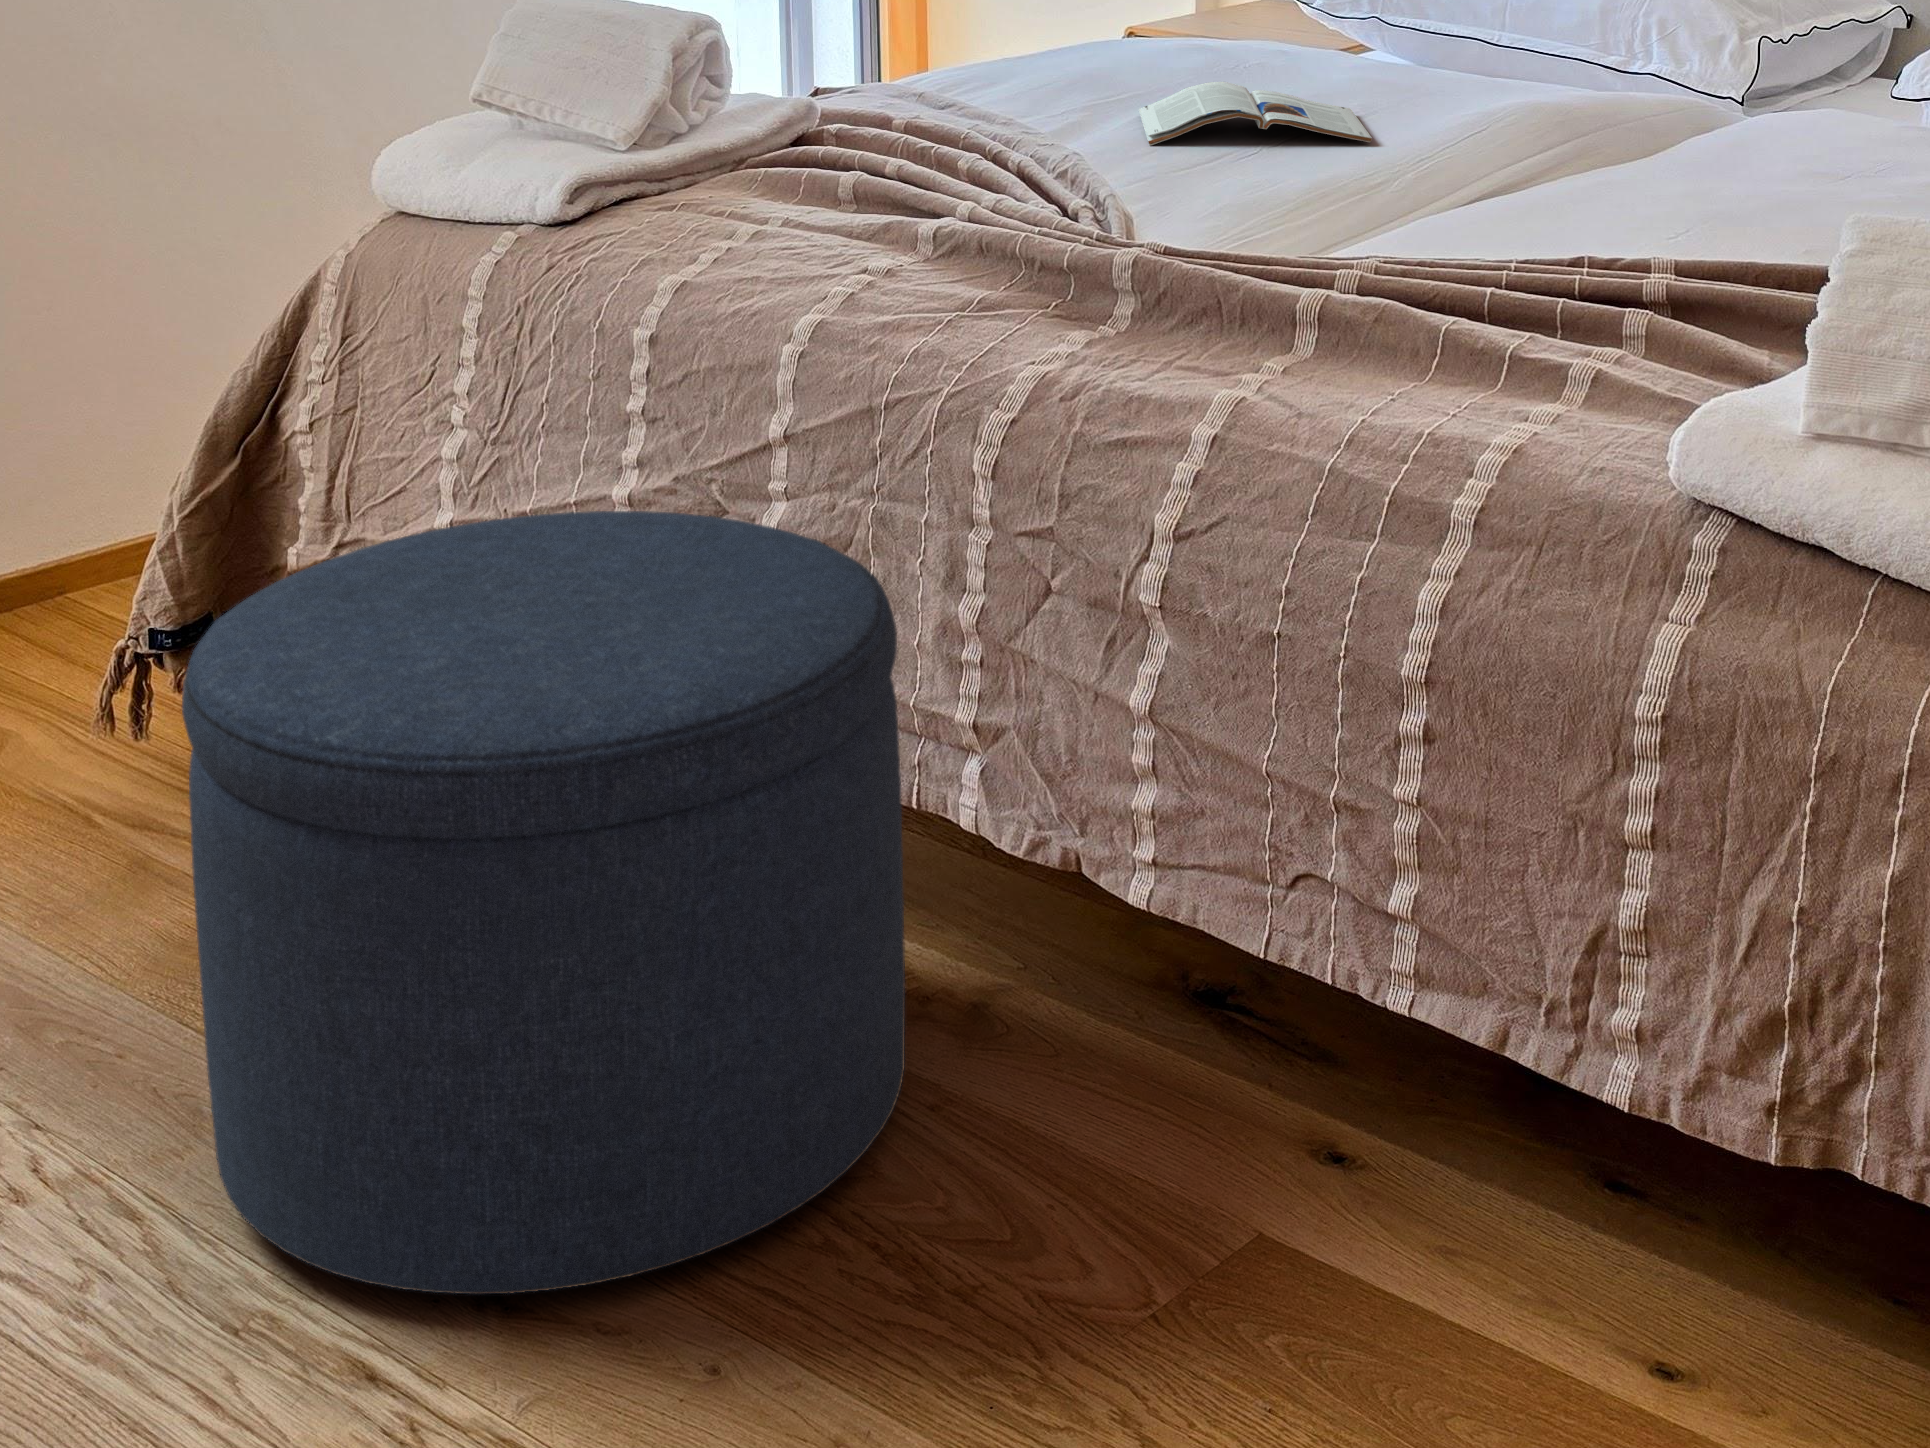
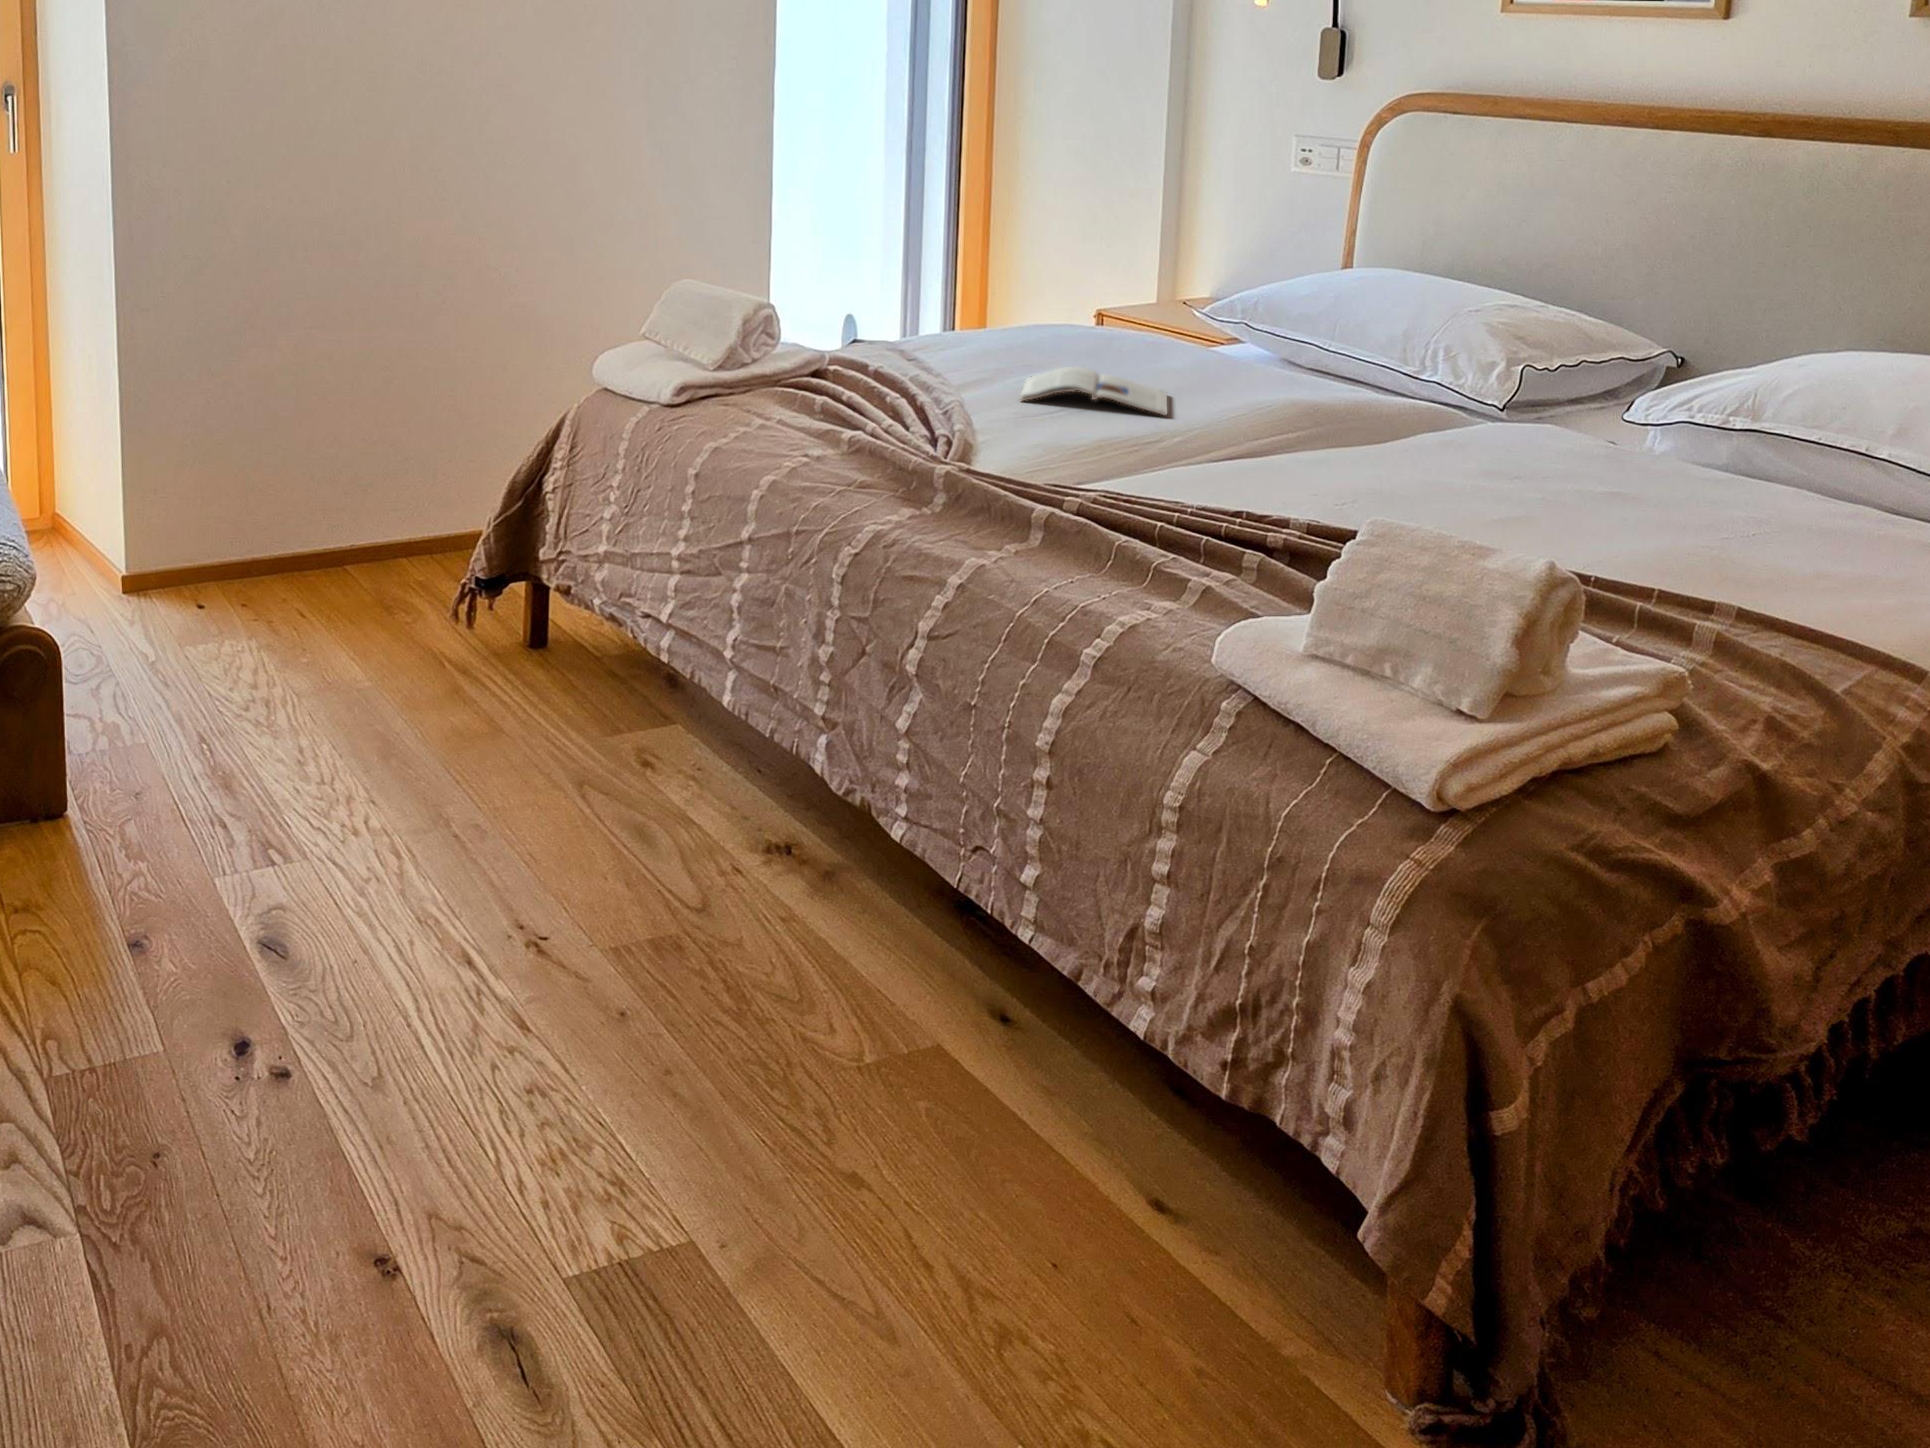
ottoman: present [182,511,905,1294] -> none [434,557,779,952]

